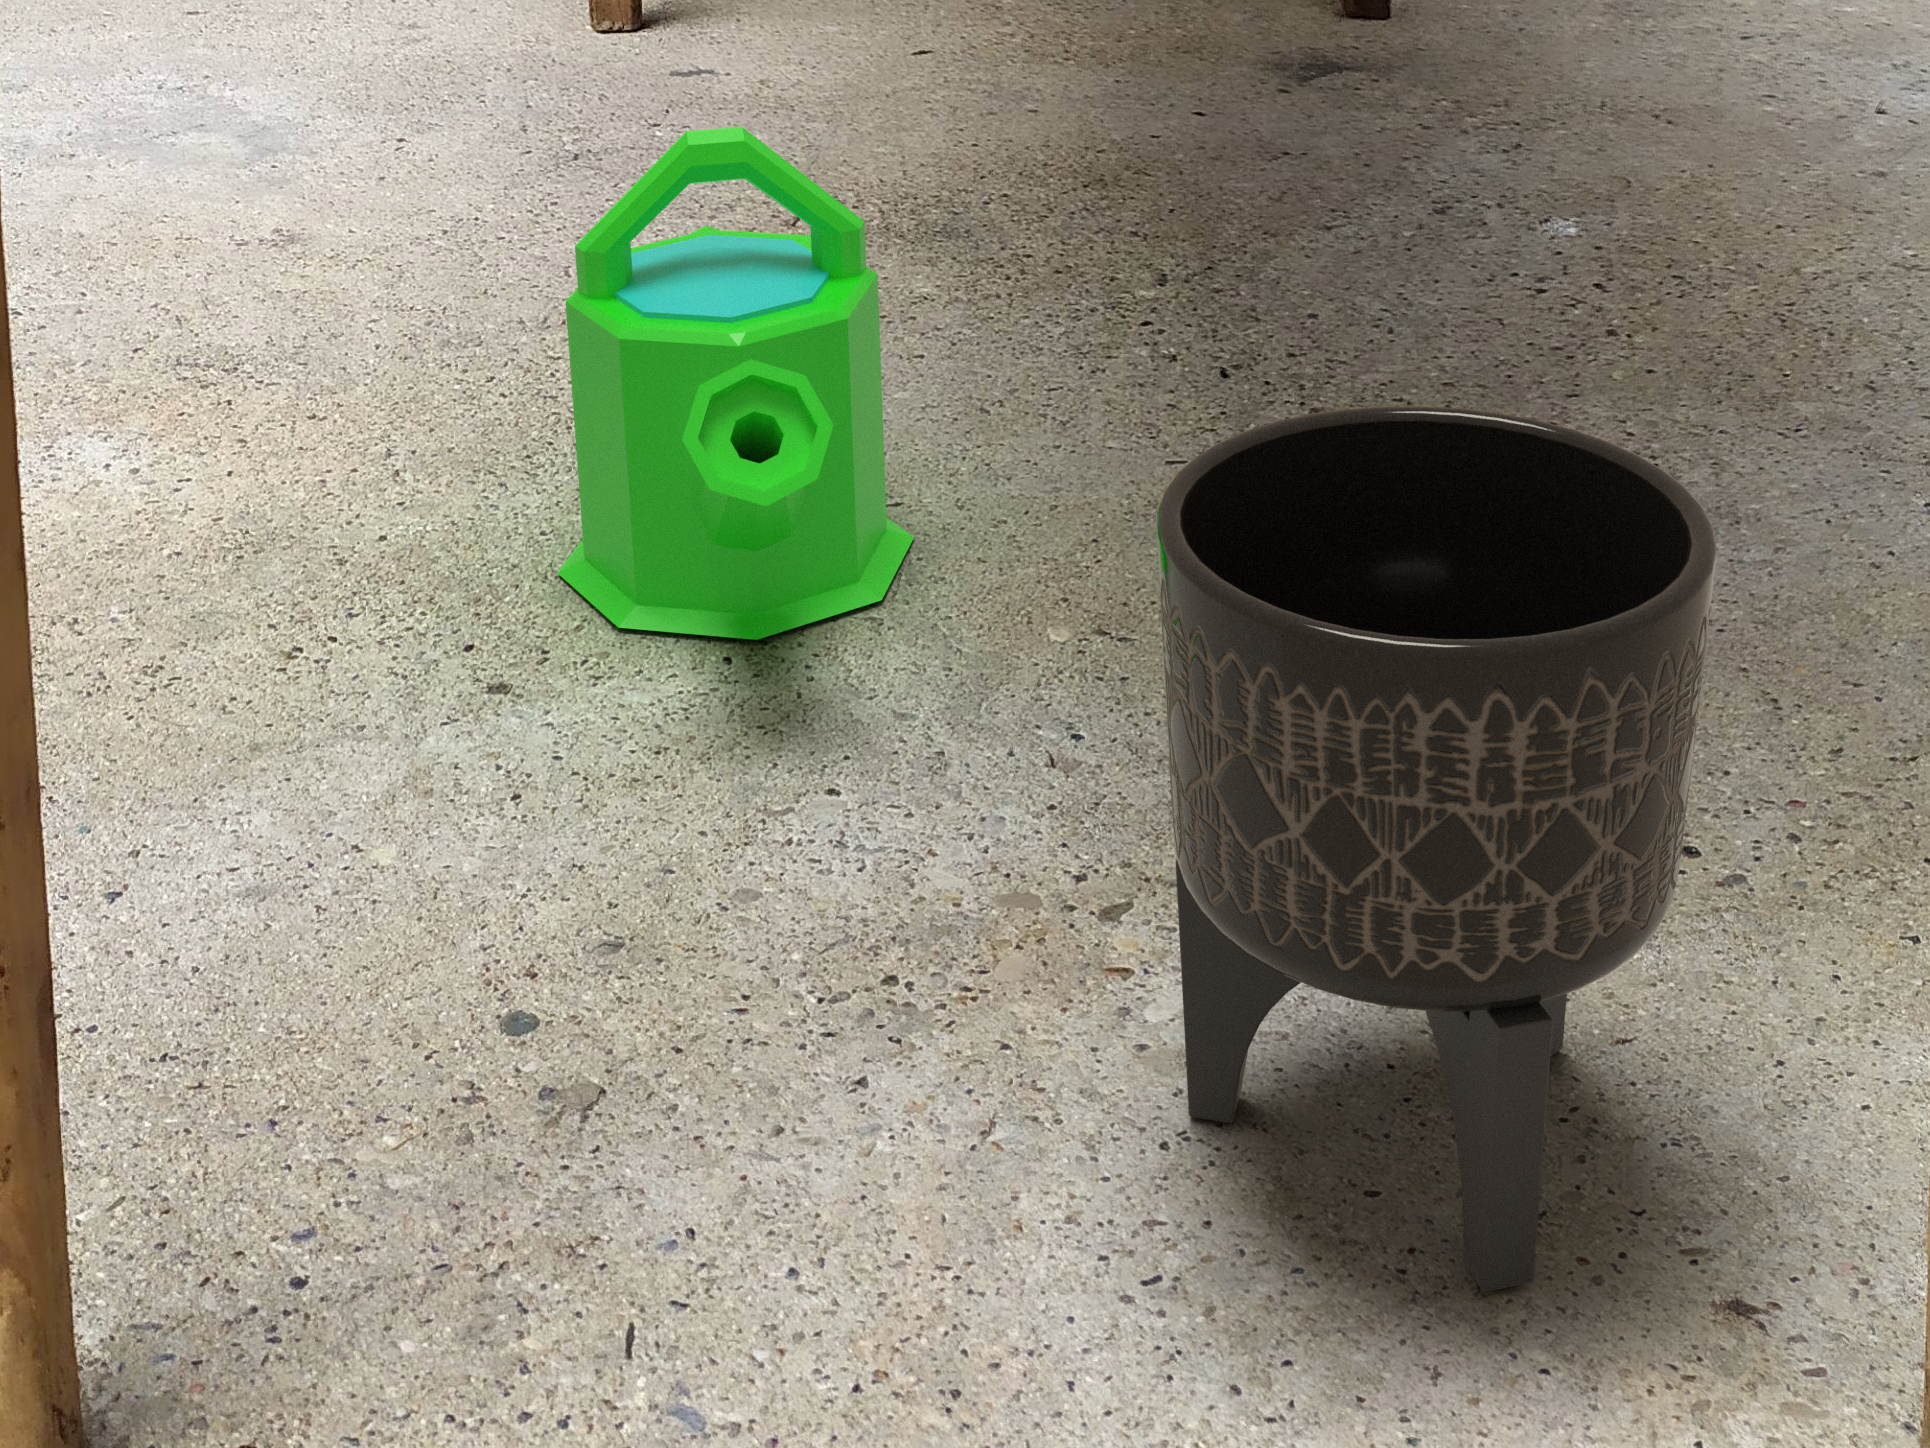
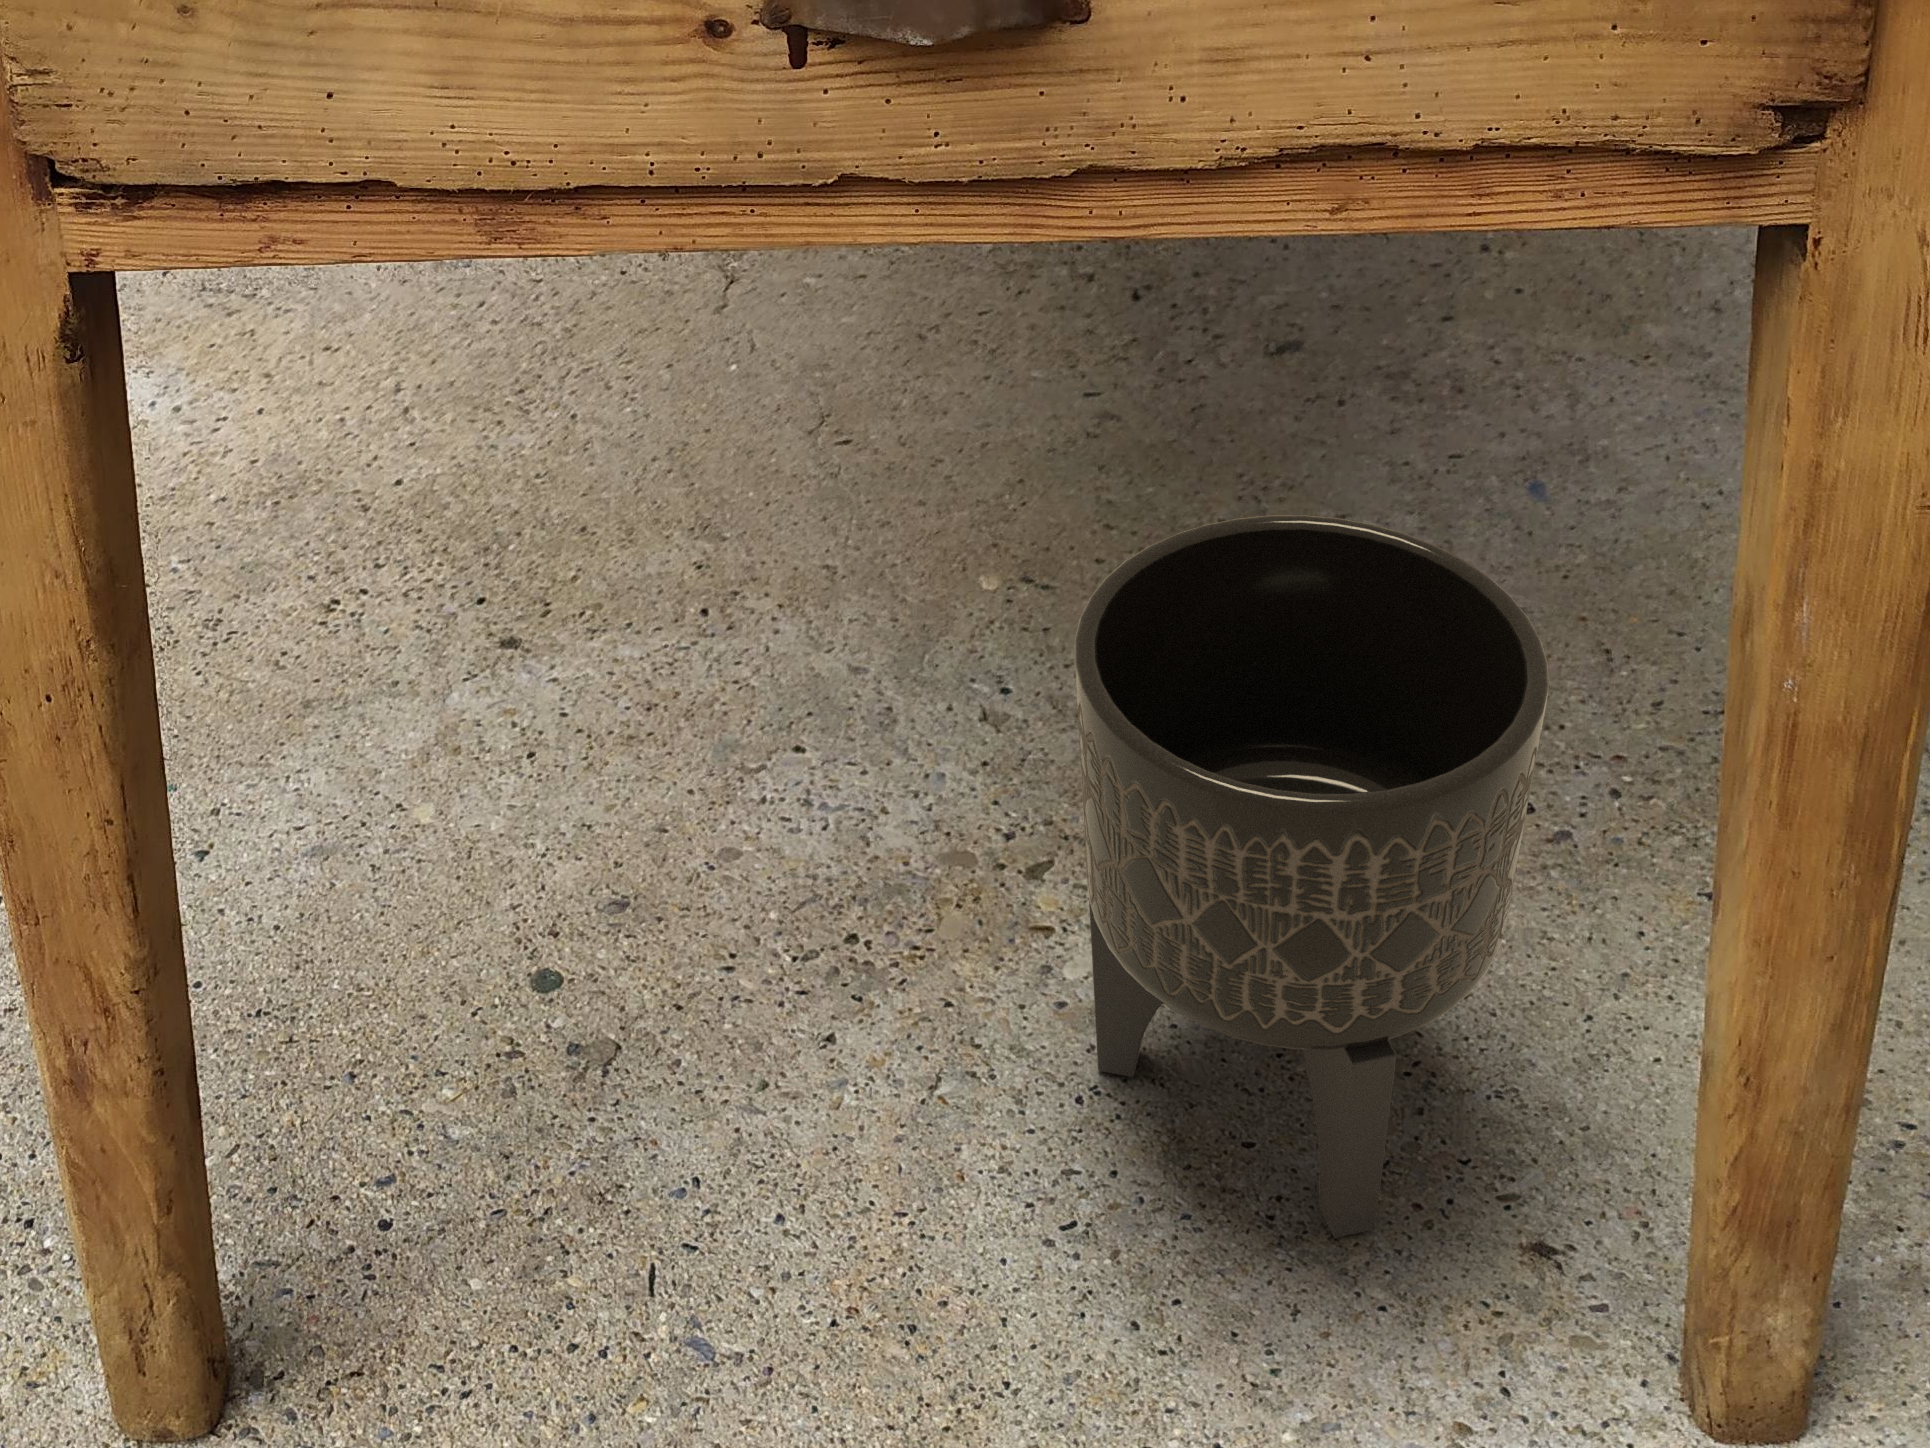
watering can: present [558,127,914,640] -> none [550,143,860,586]

